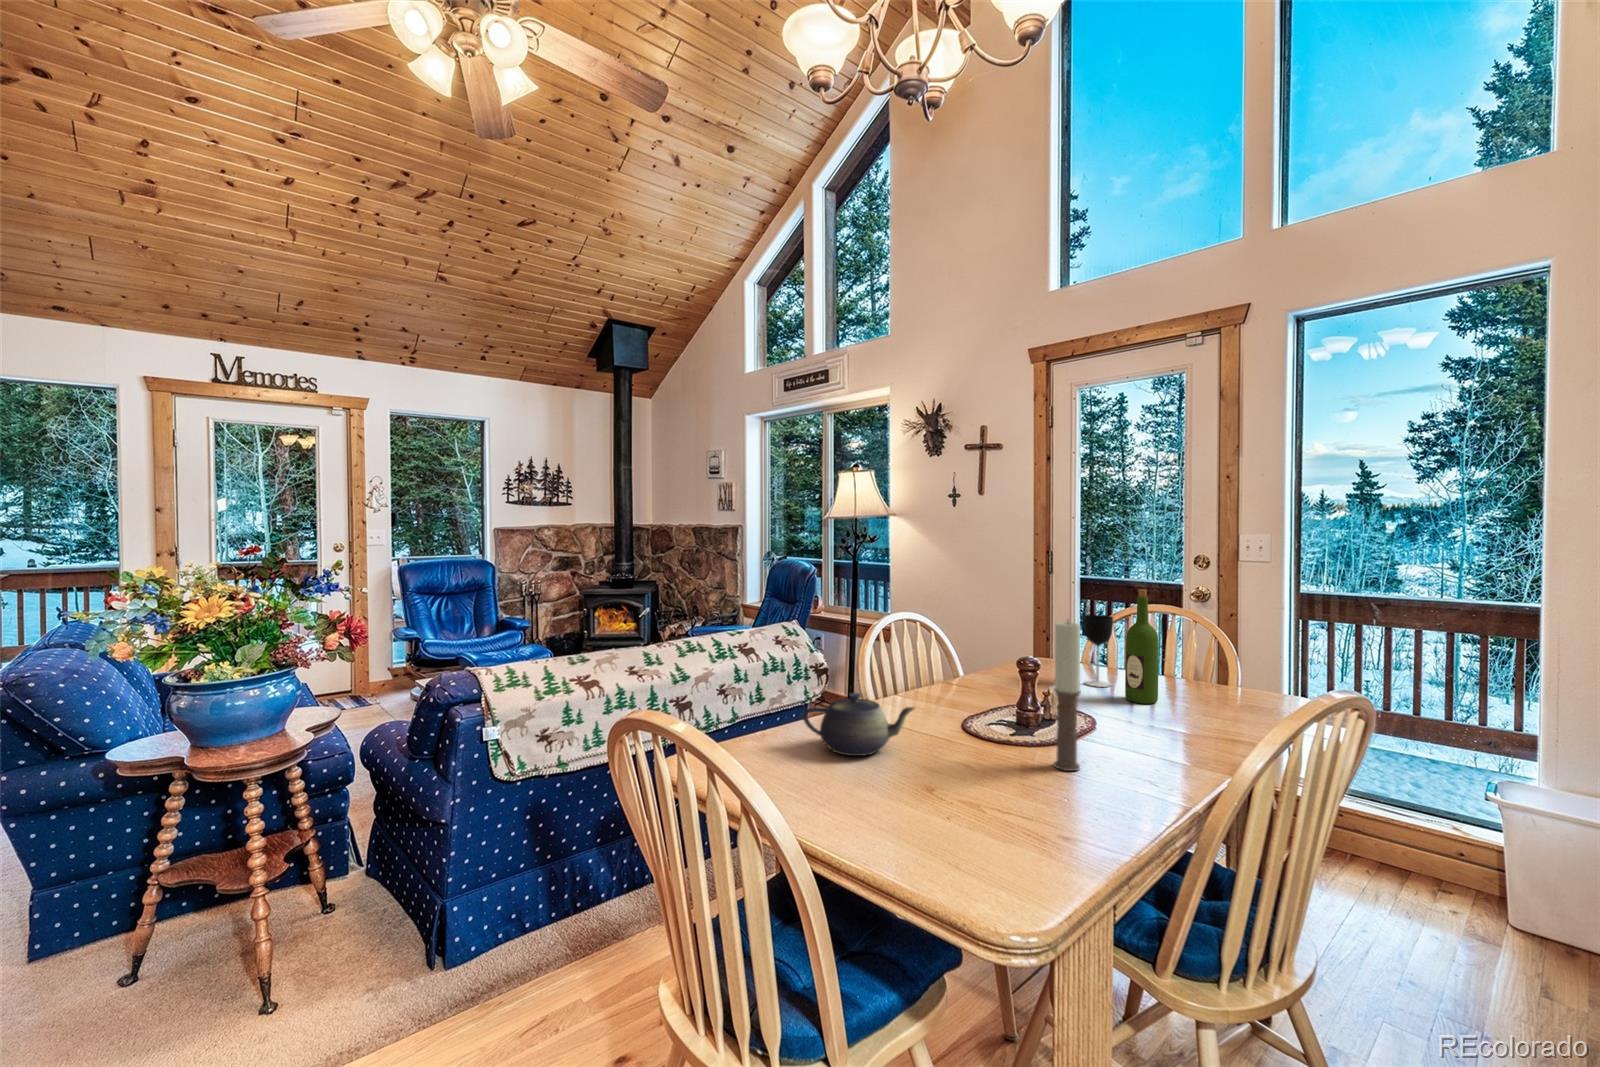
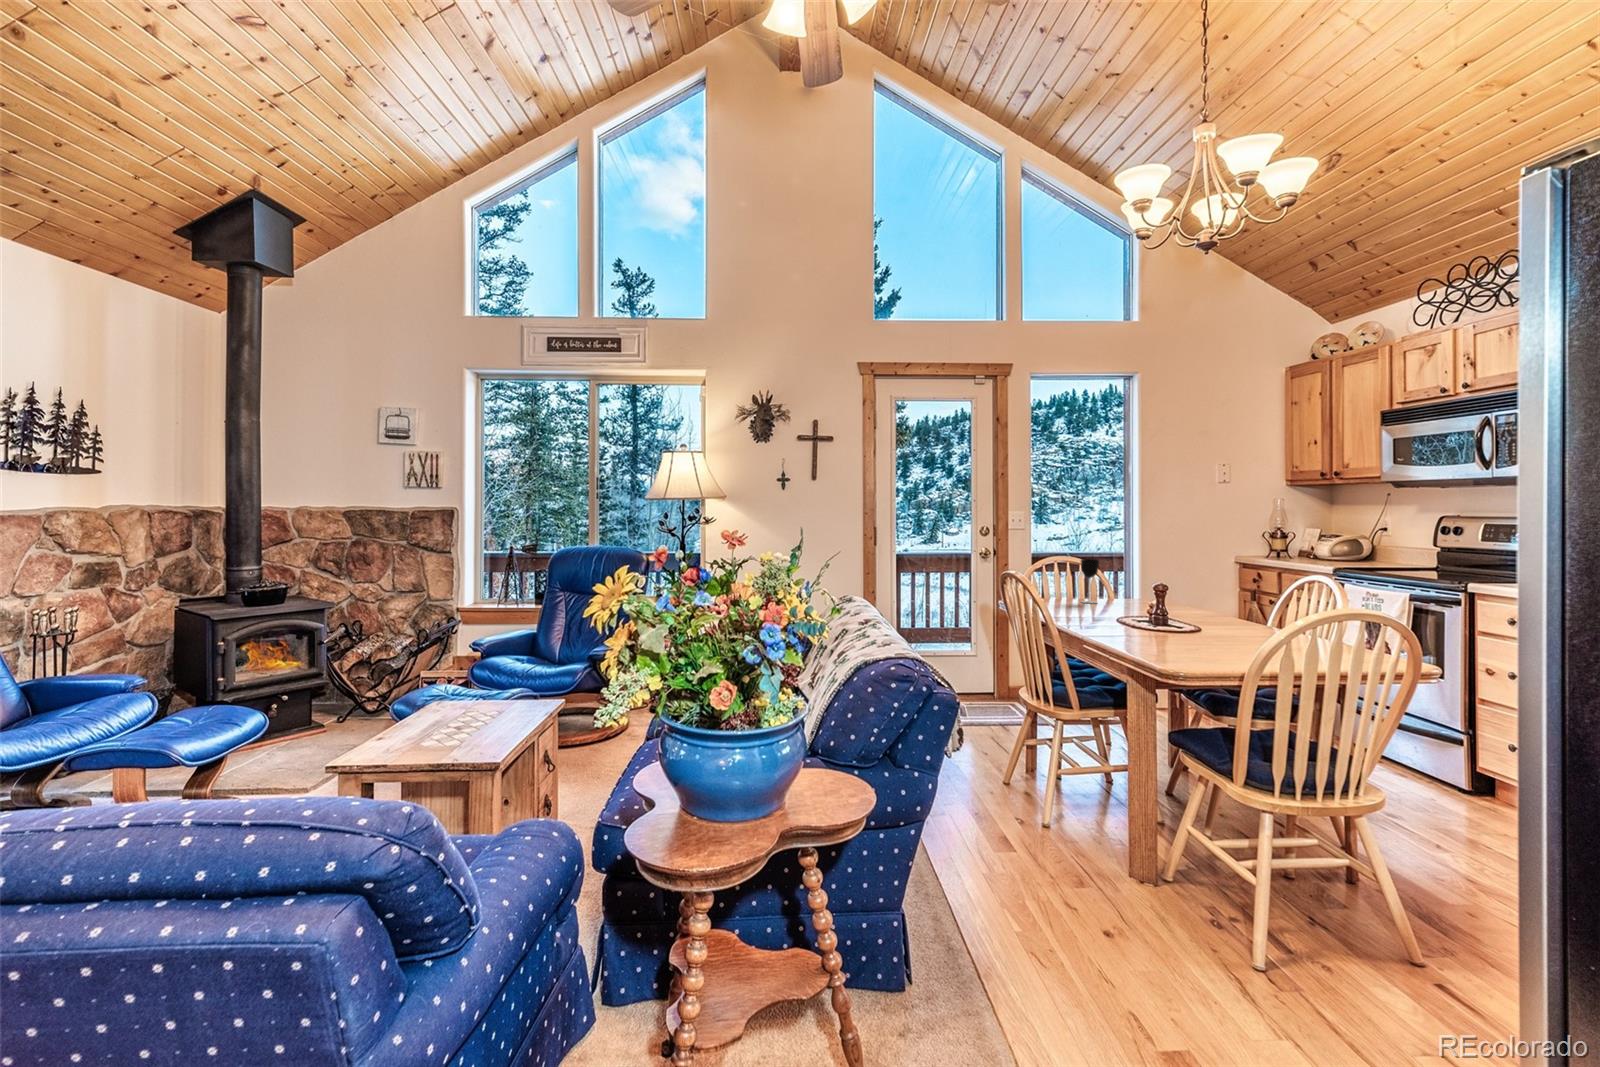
wine bottle: present [1125,589,1159,704] -> none [1123,539,1143,606]
candle: present [1054,621,1081,771] -> none [1234,549,1251,630]
teapot: present [803,693,915,756] -> none [1158,606,1210,645]

